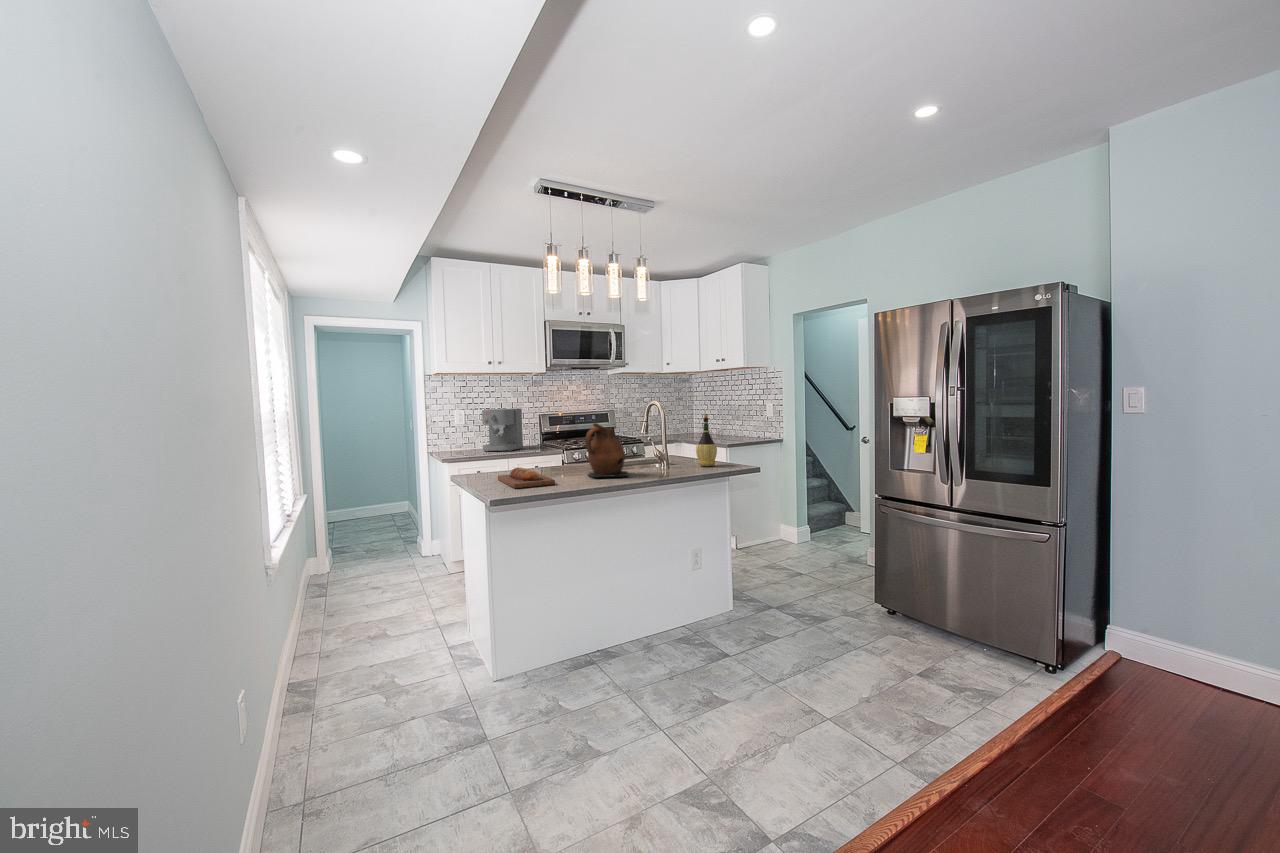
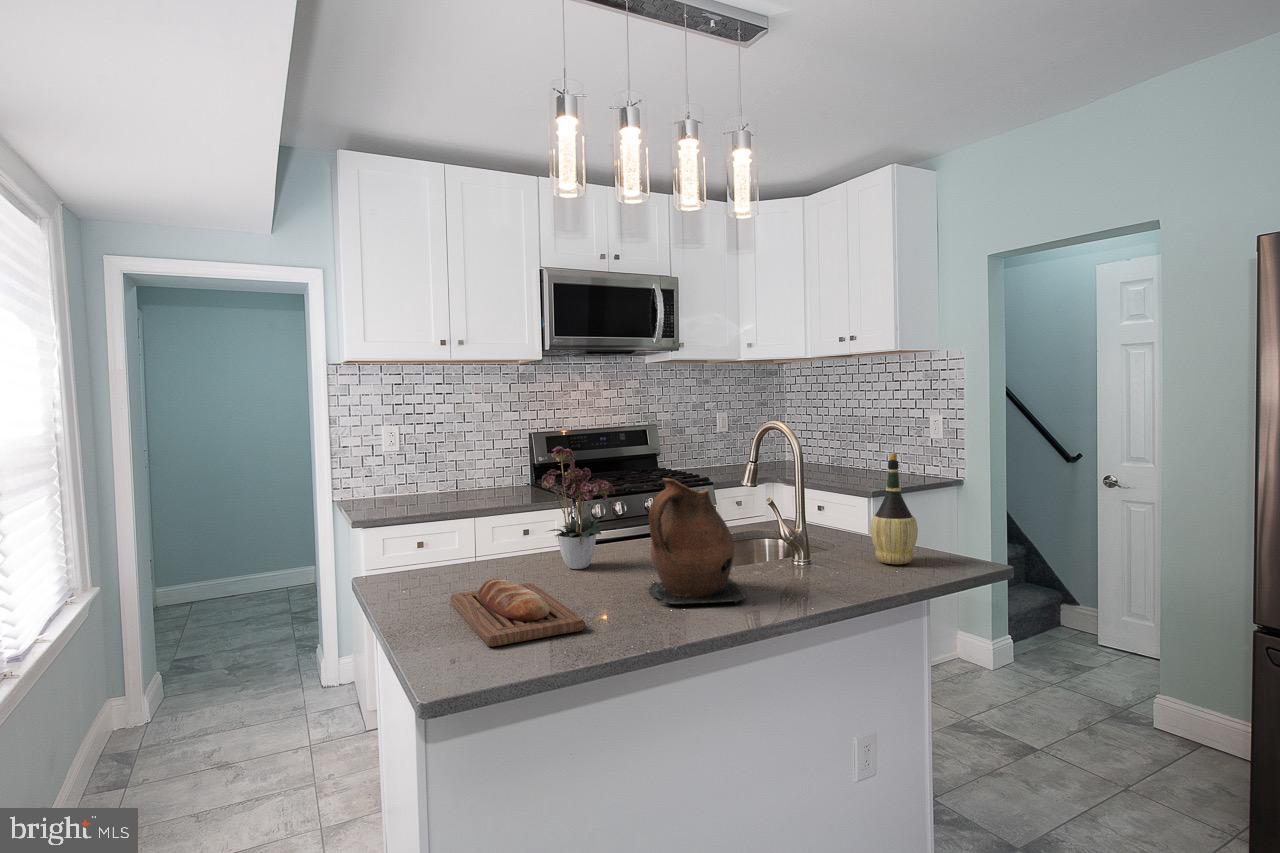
coffee maker: present [482,409,523,451] -> none [428,424,501,502]
flower arrangement: none [538,409,578,470] -> present [541,447,615,569]

